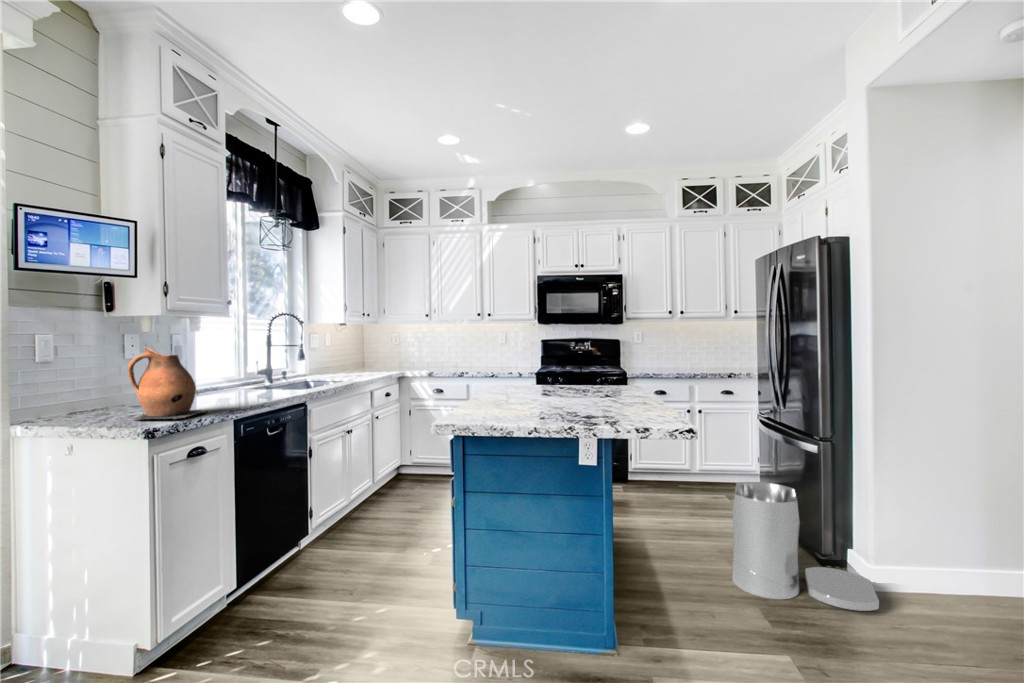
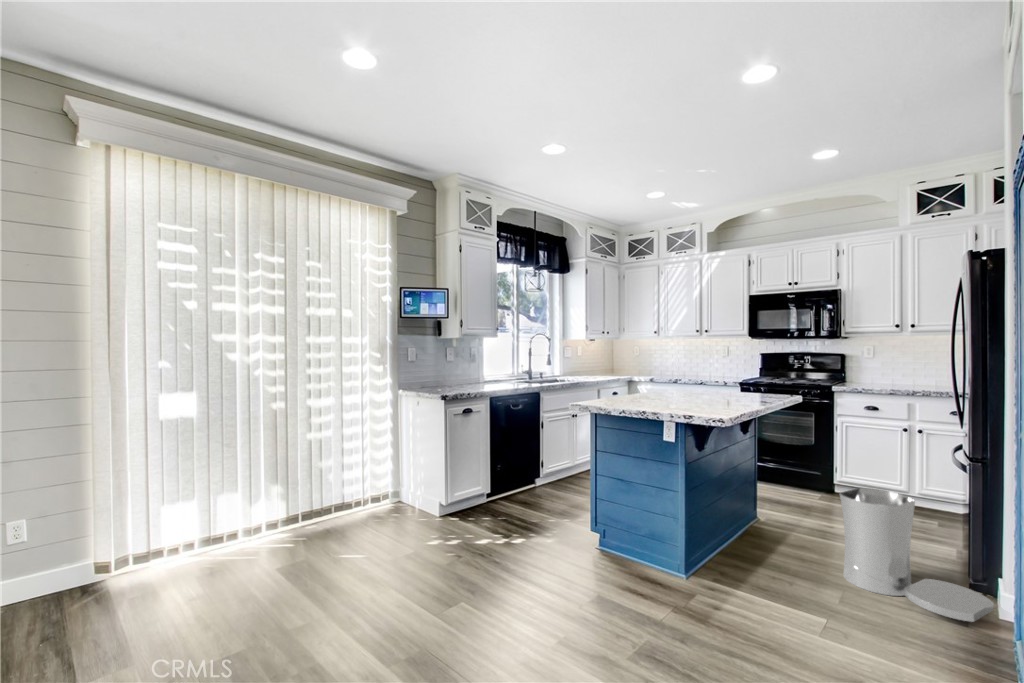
ceramic pitcher: present [128,347,207,420] -> none [440,355,475,393]

